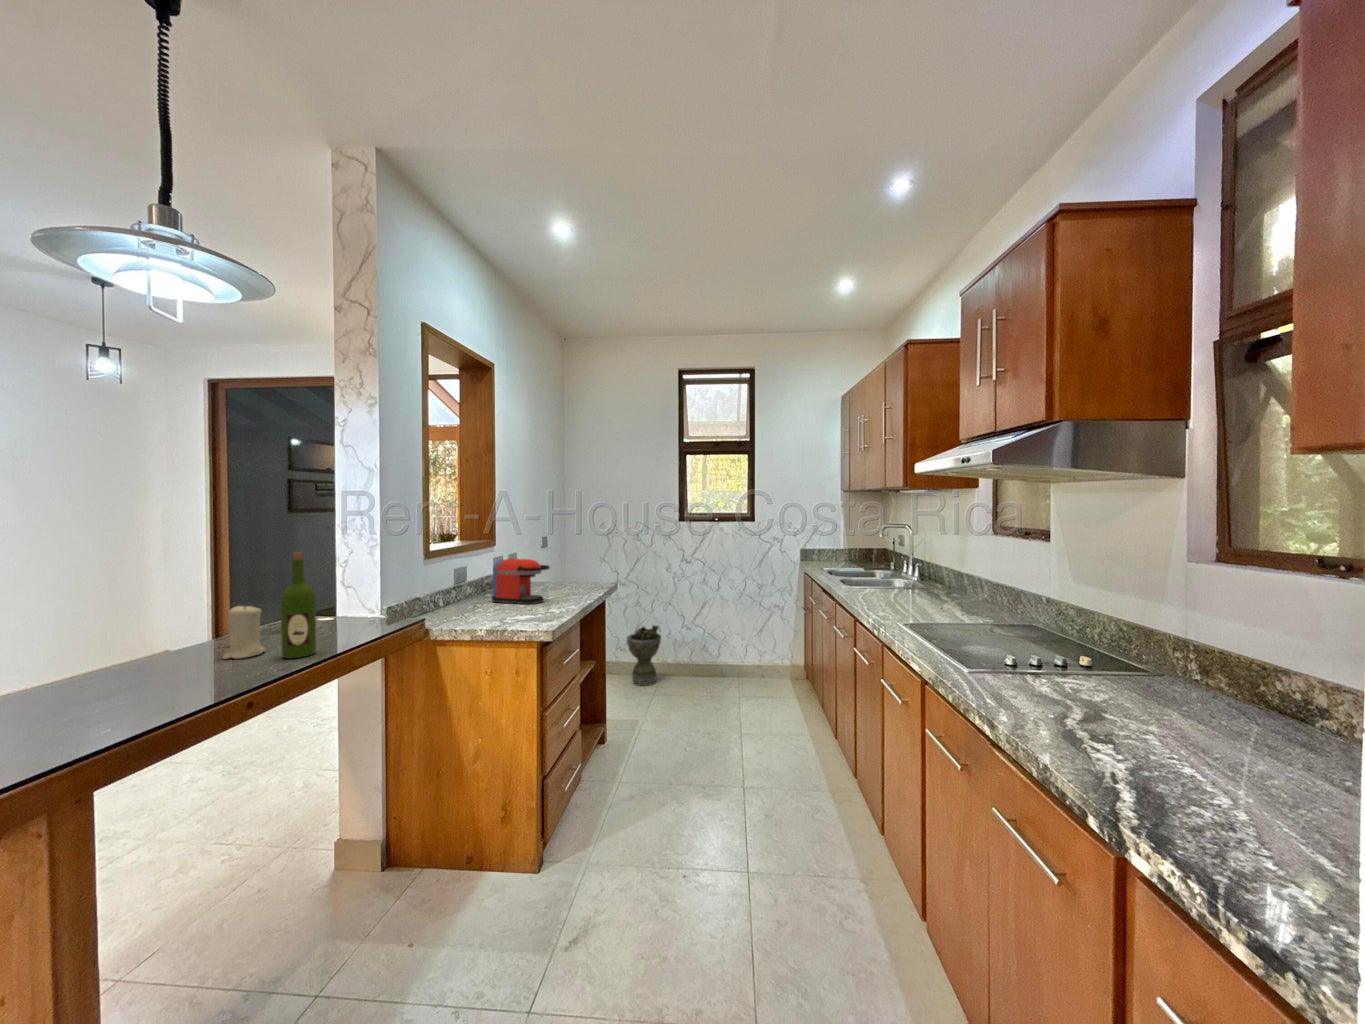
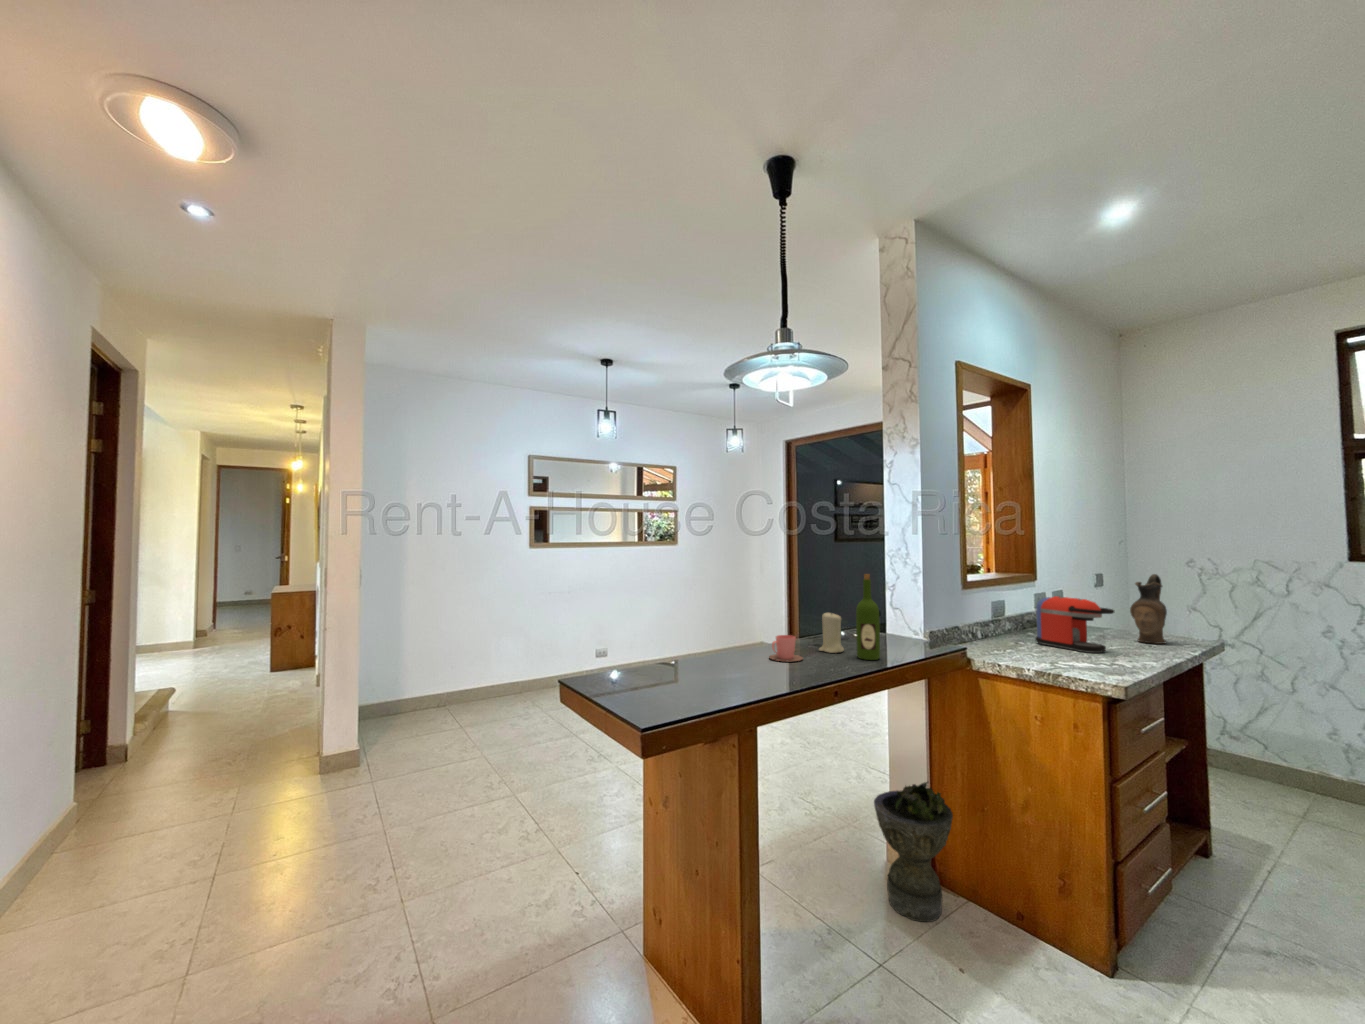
ceramic pitcher: none [561,535,583,588] -> present [1130,574,1167,644]
planter: present [627,626,661,686] -> present [874,782,953,922]
cup: none [114,649,186,692] -> present [769,635,803,661]

